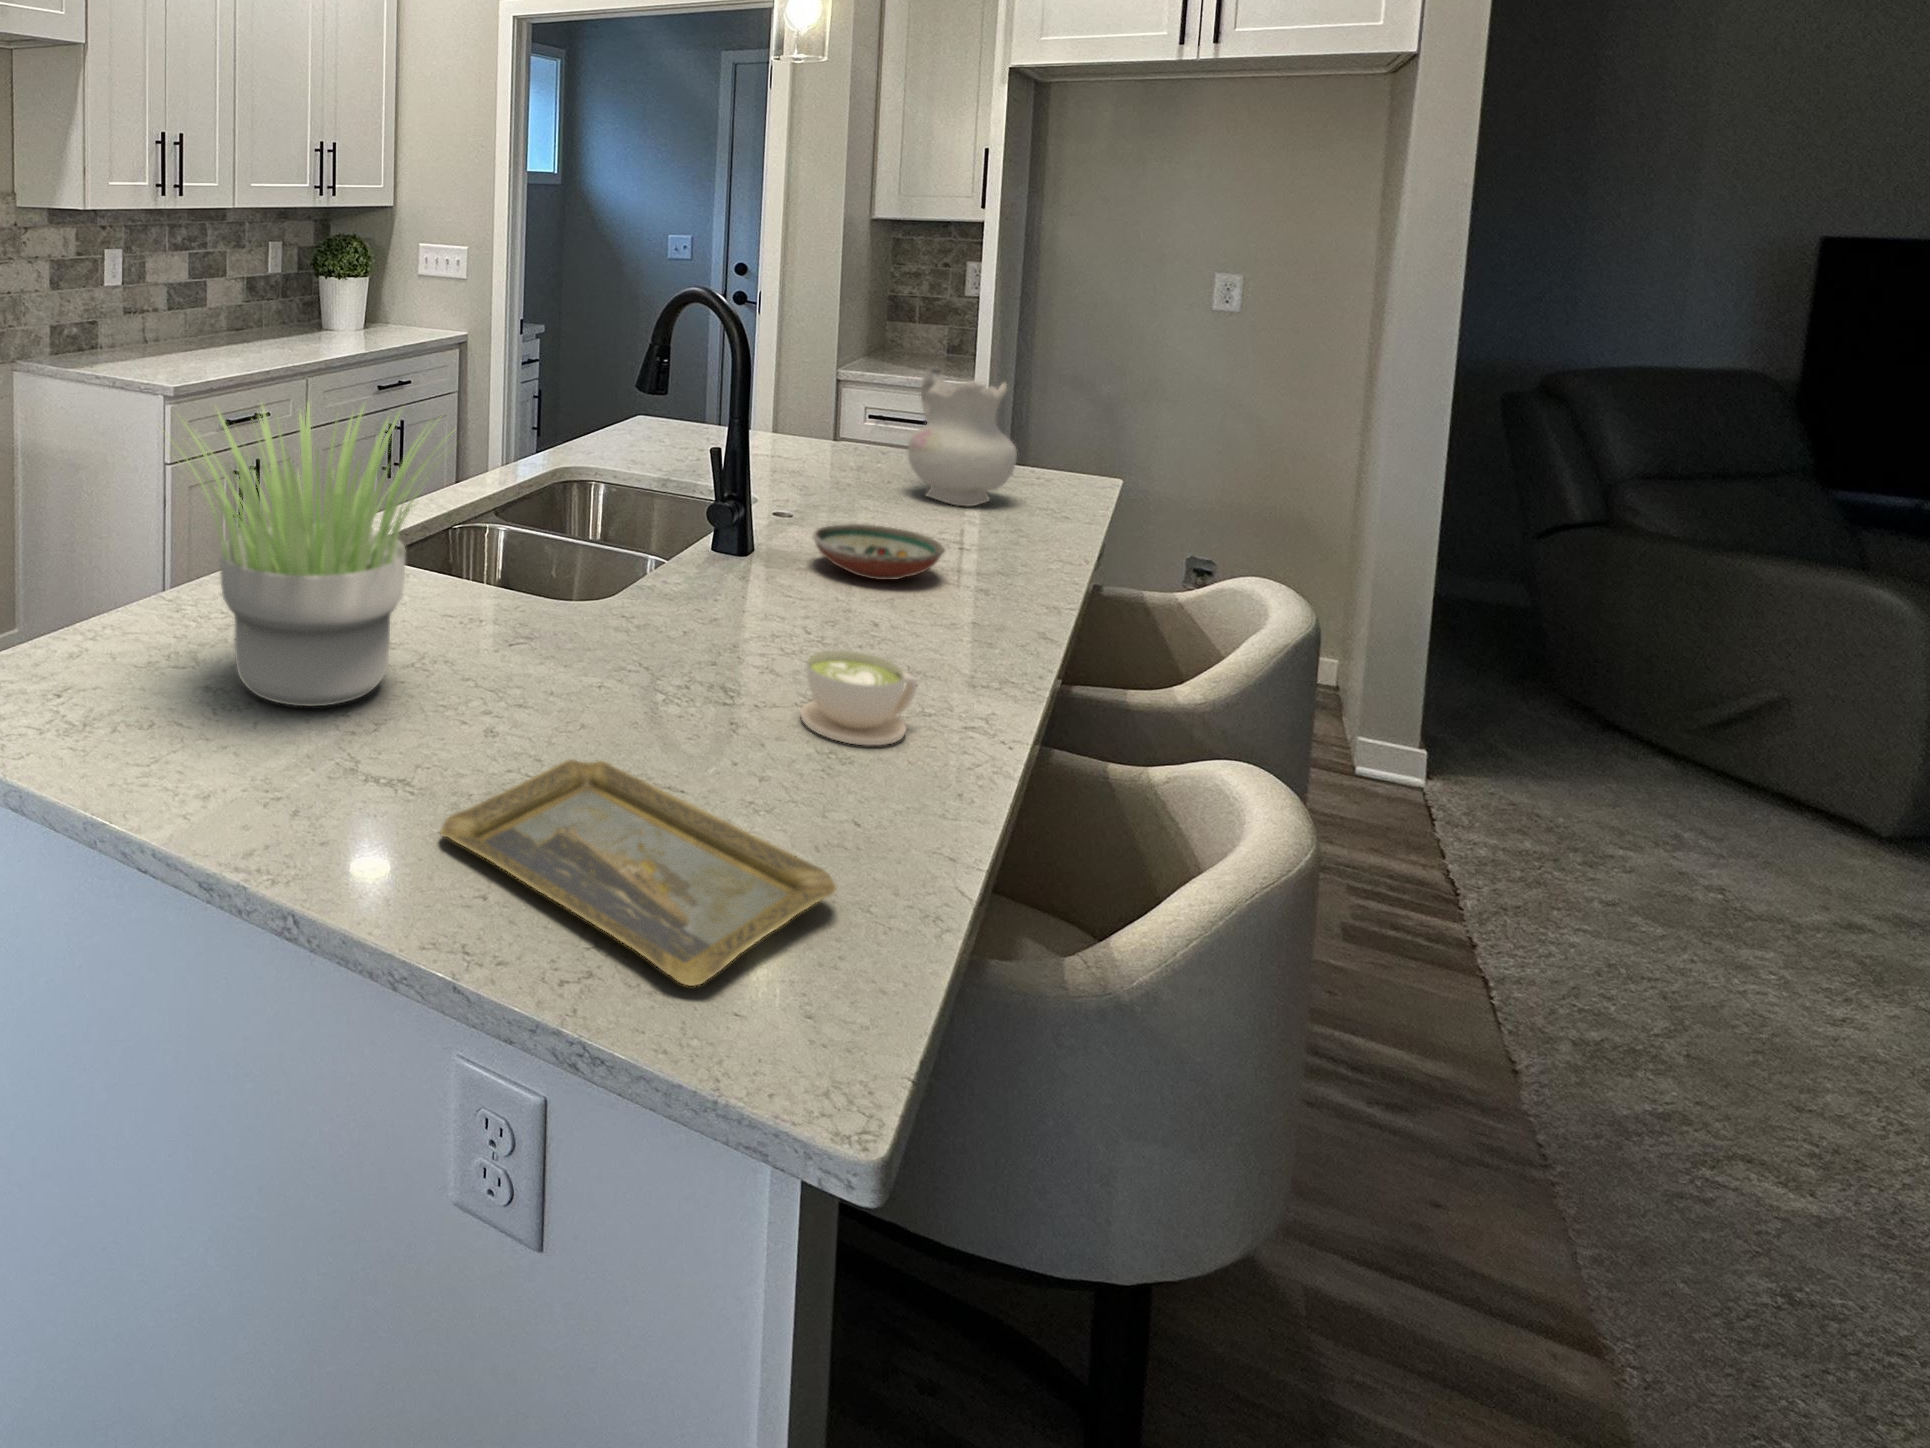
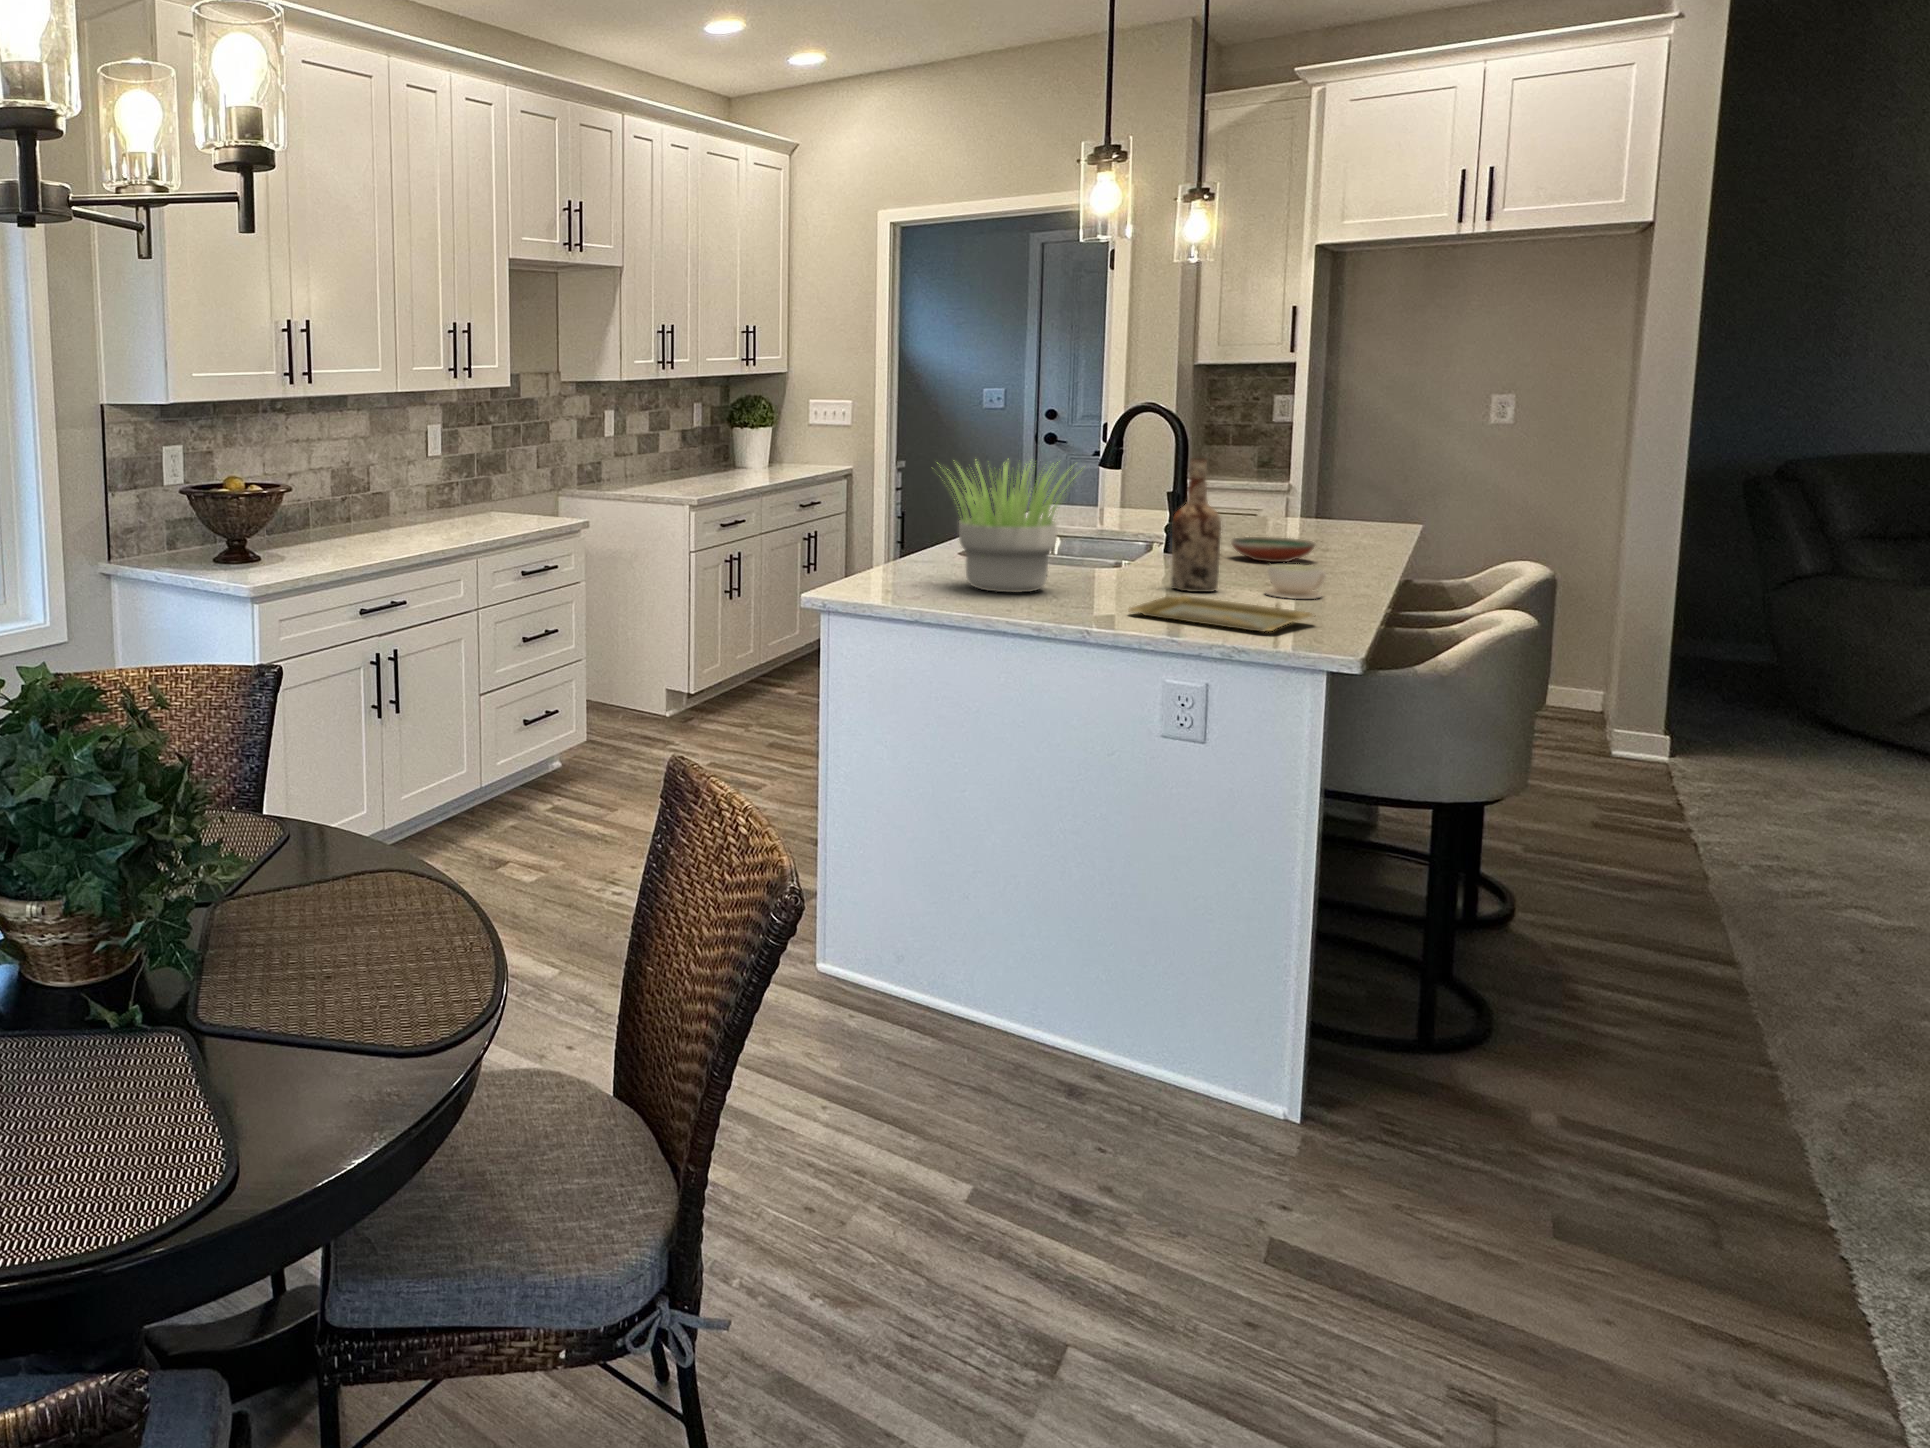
ceramic pitcher: present [908,366,1017,507] -> none [1271,453,1349,539]
wine bottle: none [637,426,725,707] -> present [1171,458,1221,592]

